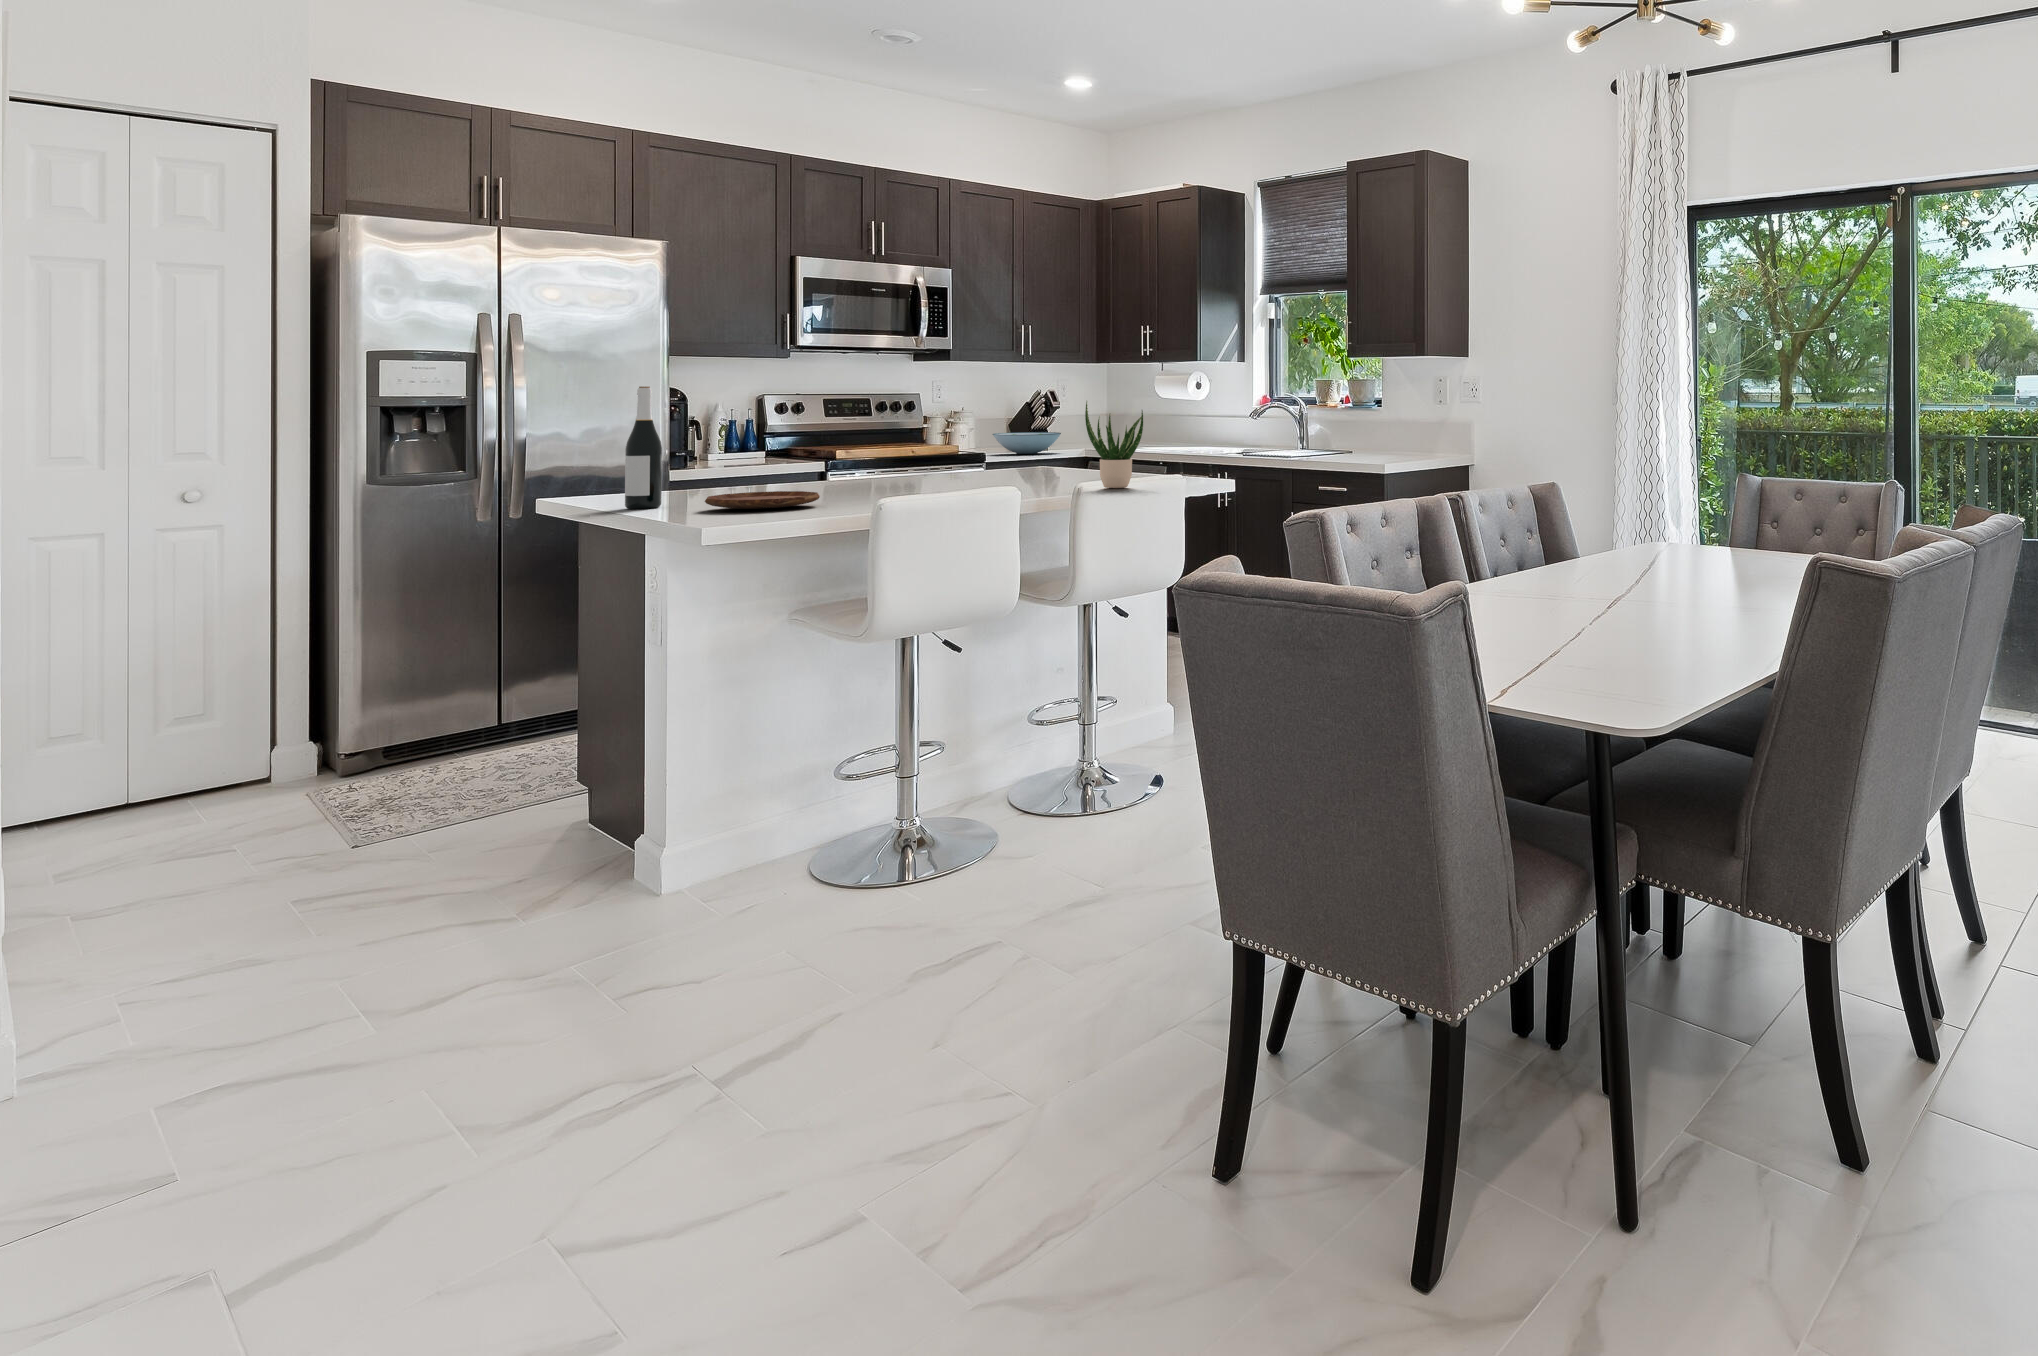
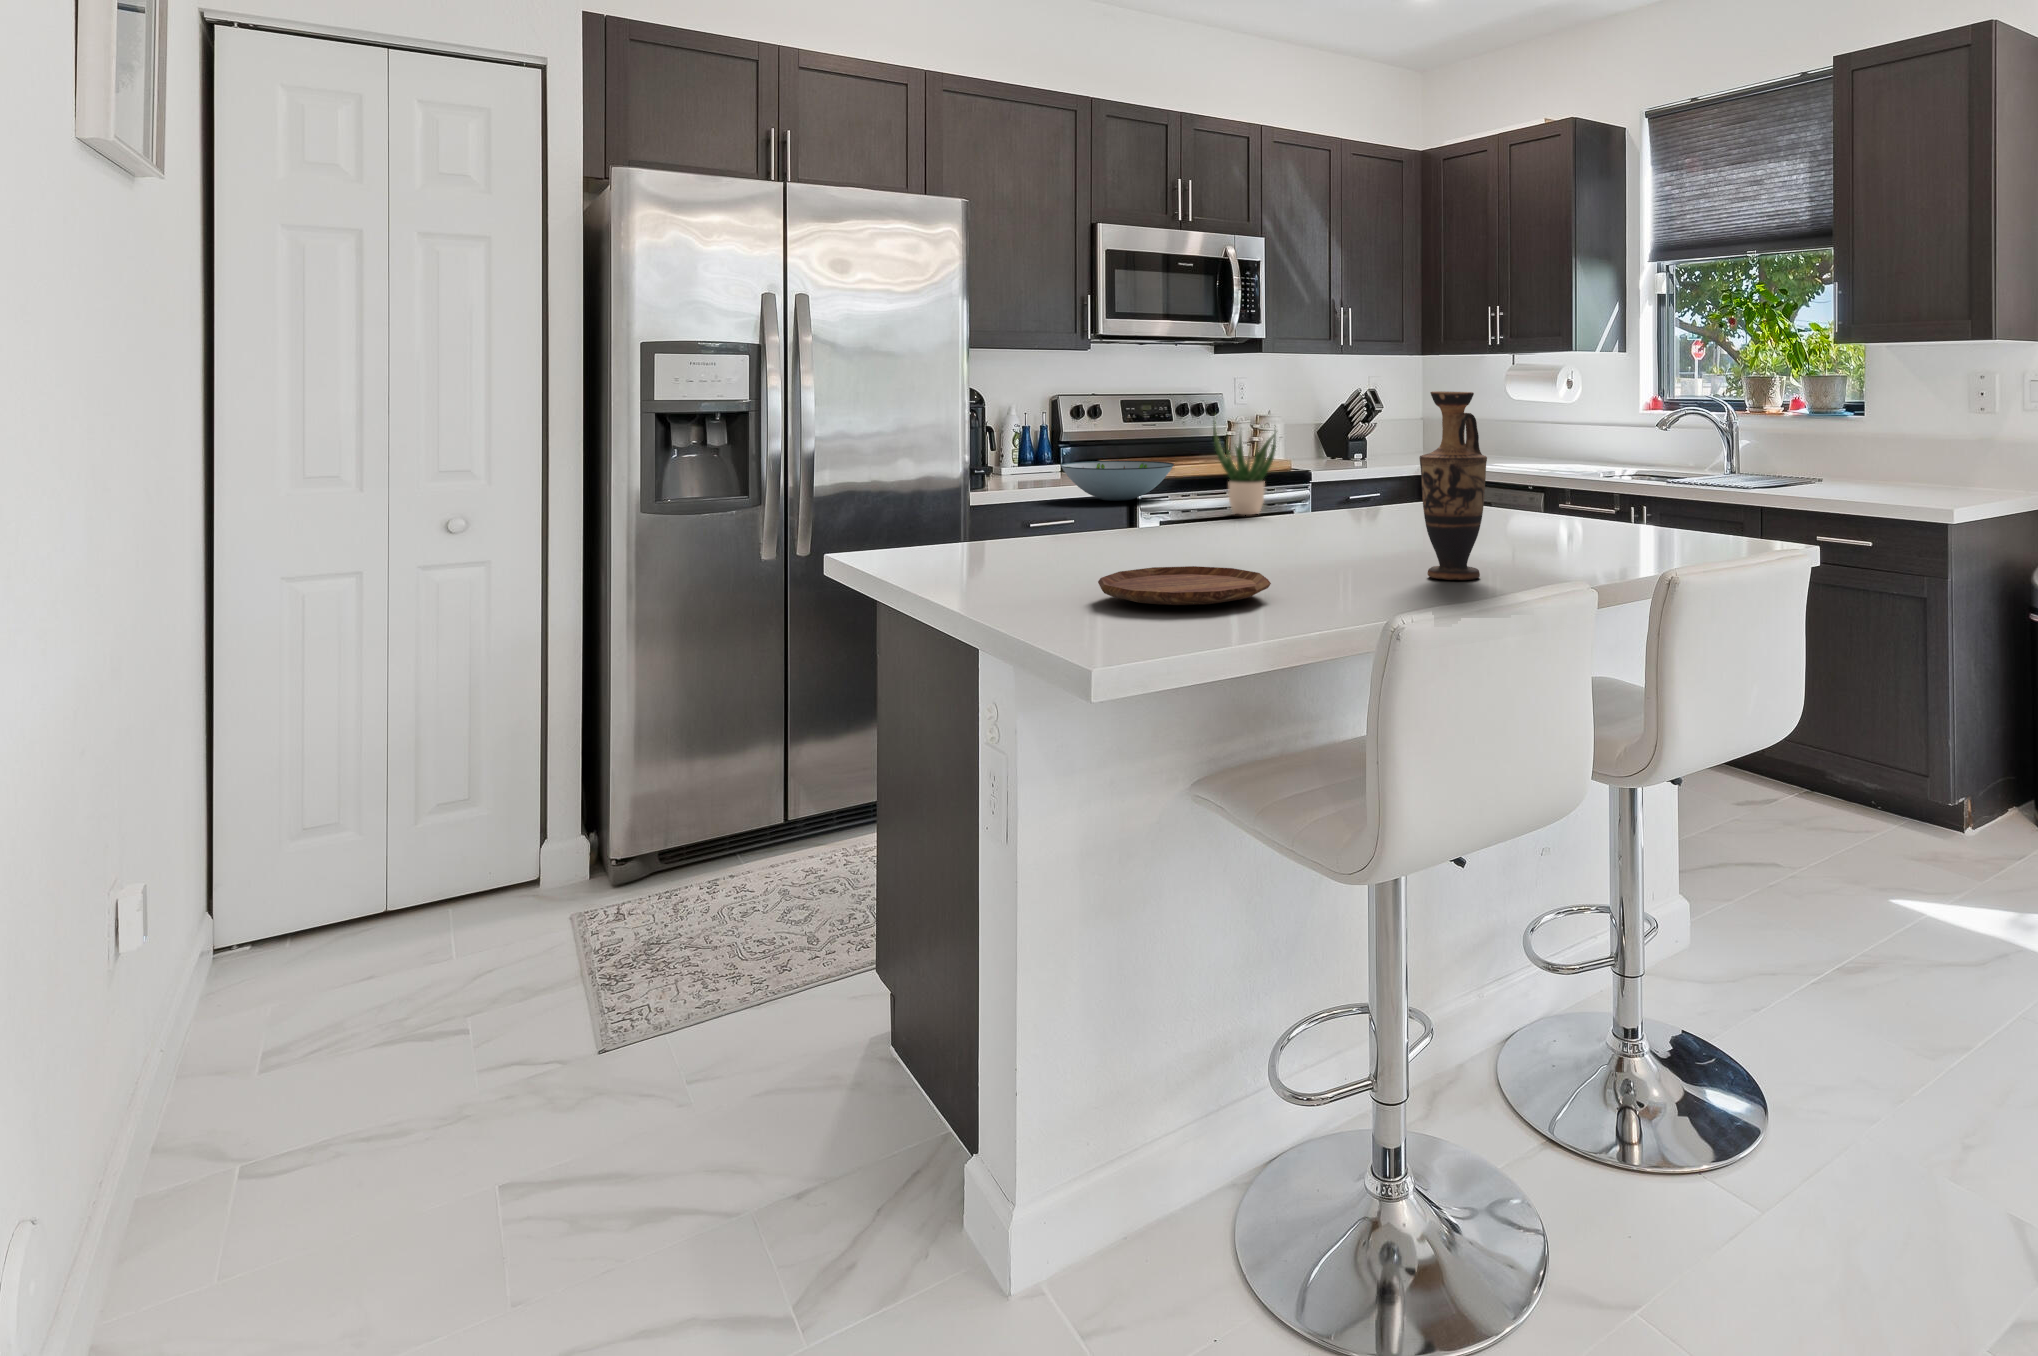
vase: none [935,384,979,497] -> present [1420,391,1487,580]
wine bottle: present [625,386,662,509] -> none [972,395,1022,589]
potted plant: present [1085,402,1143,488] -> present [1213,421,1276,515]
decorative bowl: present [993,432,1061,454] -> present [1061,461,1174,501]

